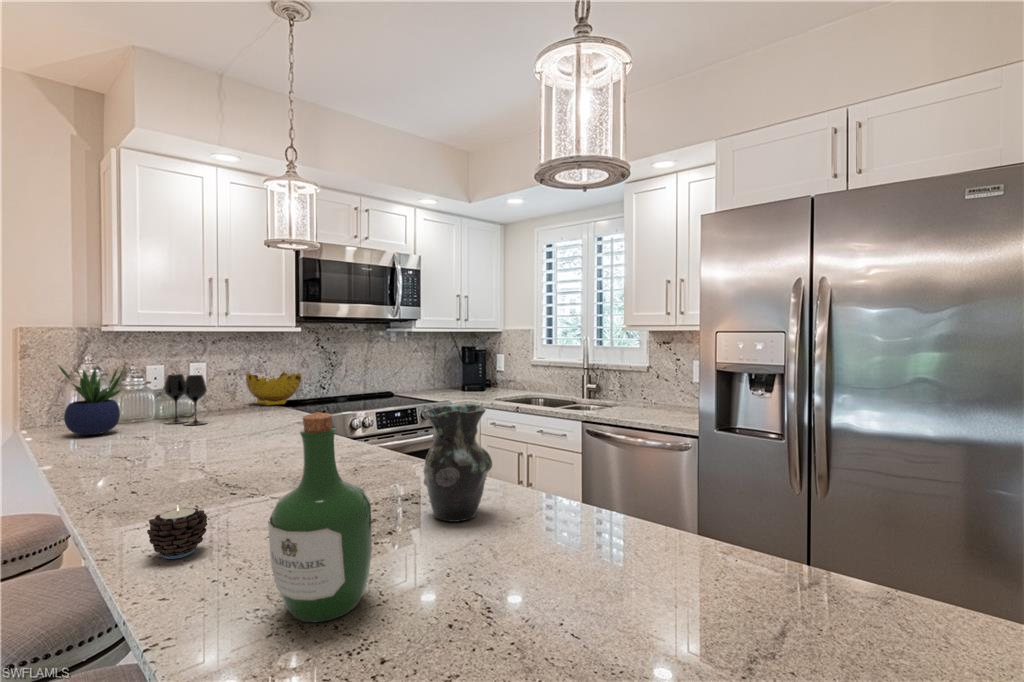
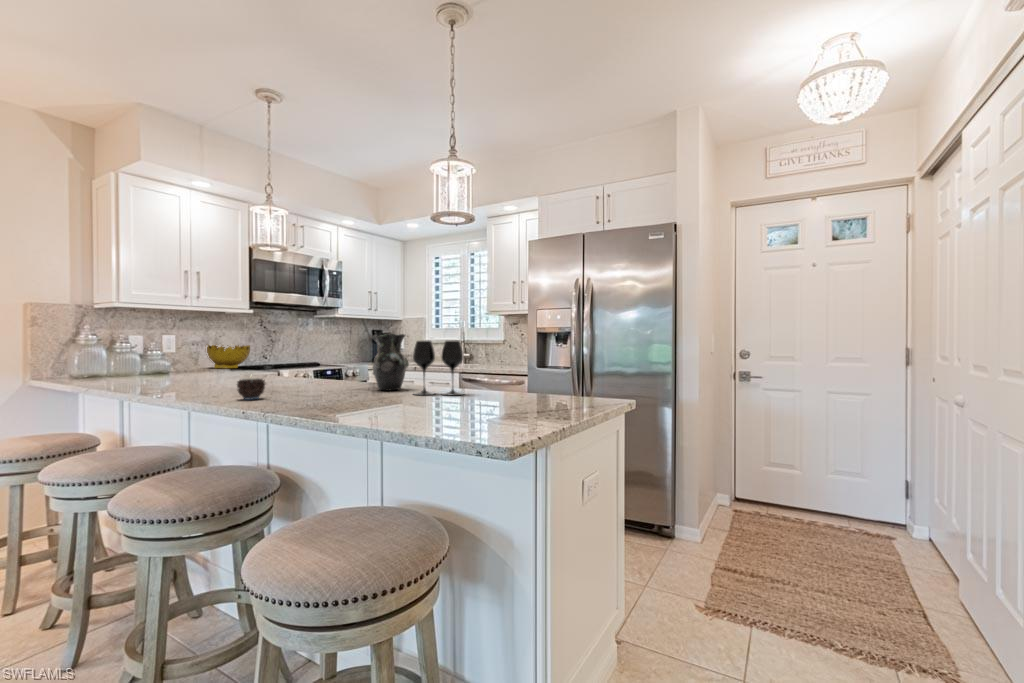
potted plant: present [58,365,125,435] -> none [80,326,132,379]
wine glass: present [164,374,207,425] -> present [413,340,463,395]
wine bottle: present [268,412,372,622] -> none [317,318,362,405]

